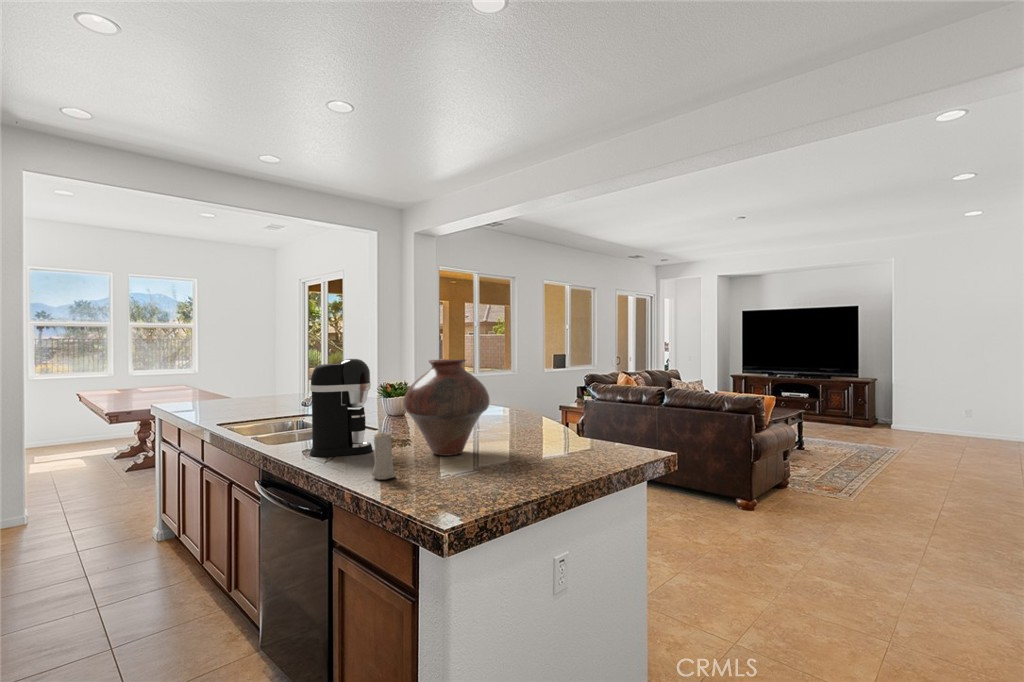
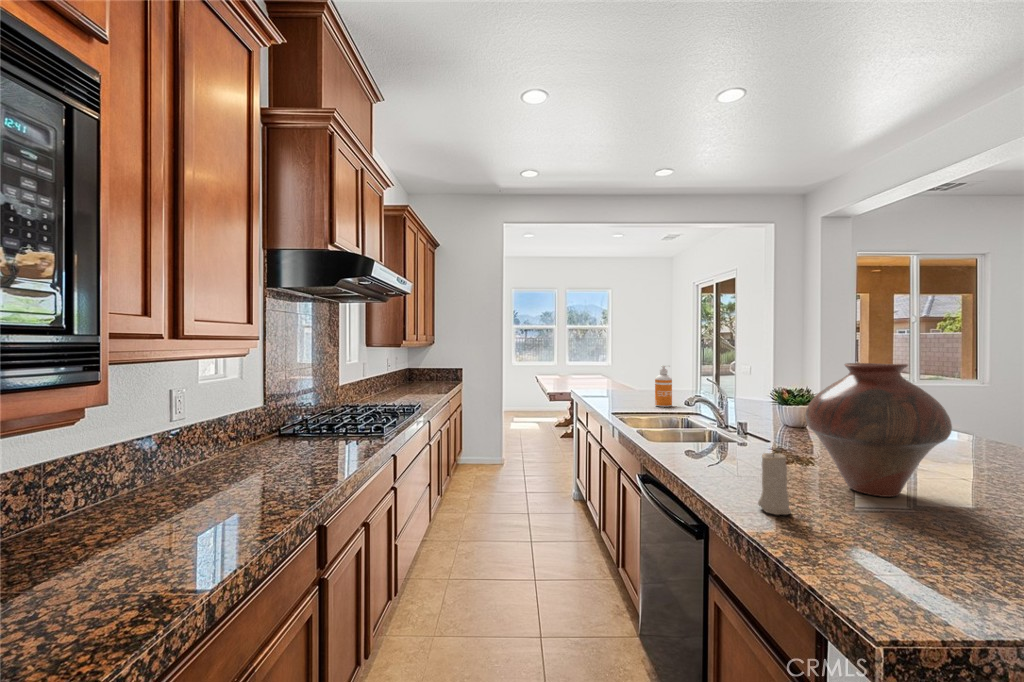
coffee maker: present [310,359,372,457] -> none [689,358,762,469]
soap dispenser: none [265,369,283,413] -> present [655,365,672,407]

